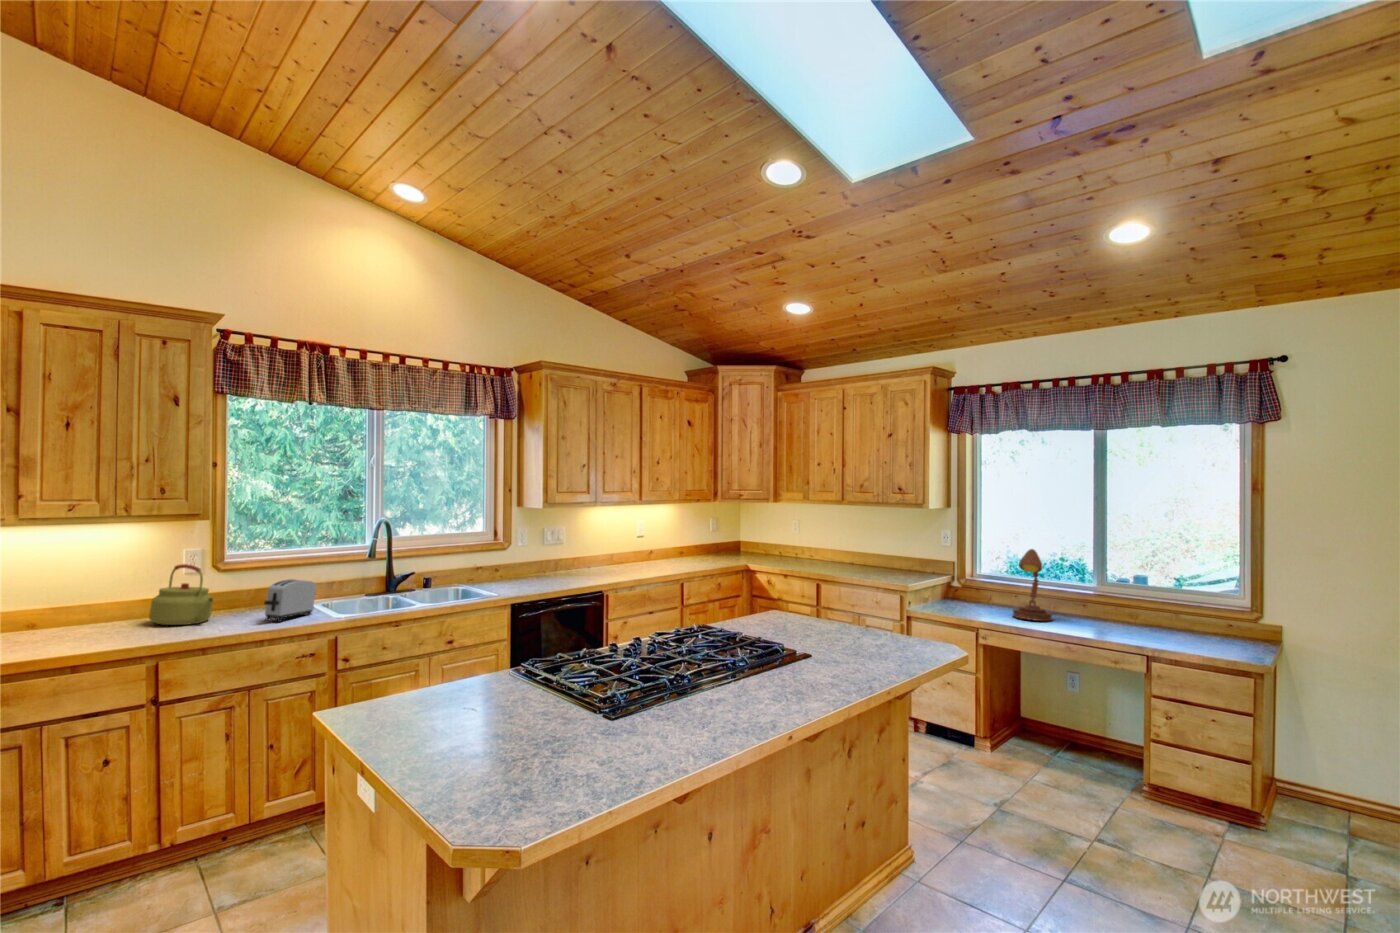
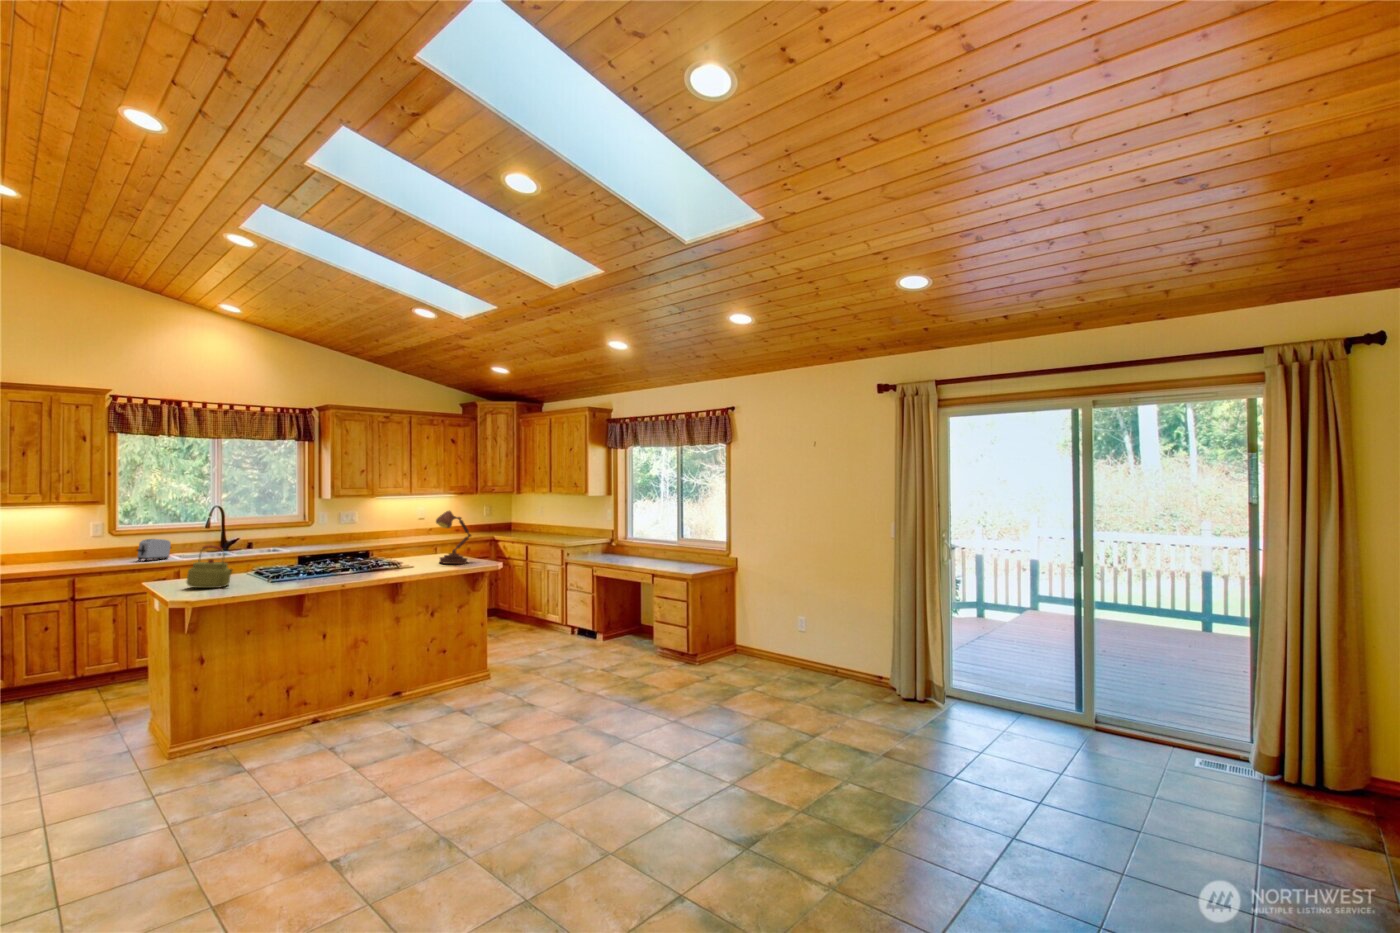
desk lamp: present [1013,549,1052,621] -> present [436,511,471,564]
kettle: present [149,564,213,625] -> present [187,545,232,588]

